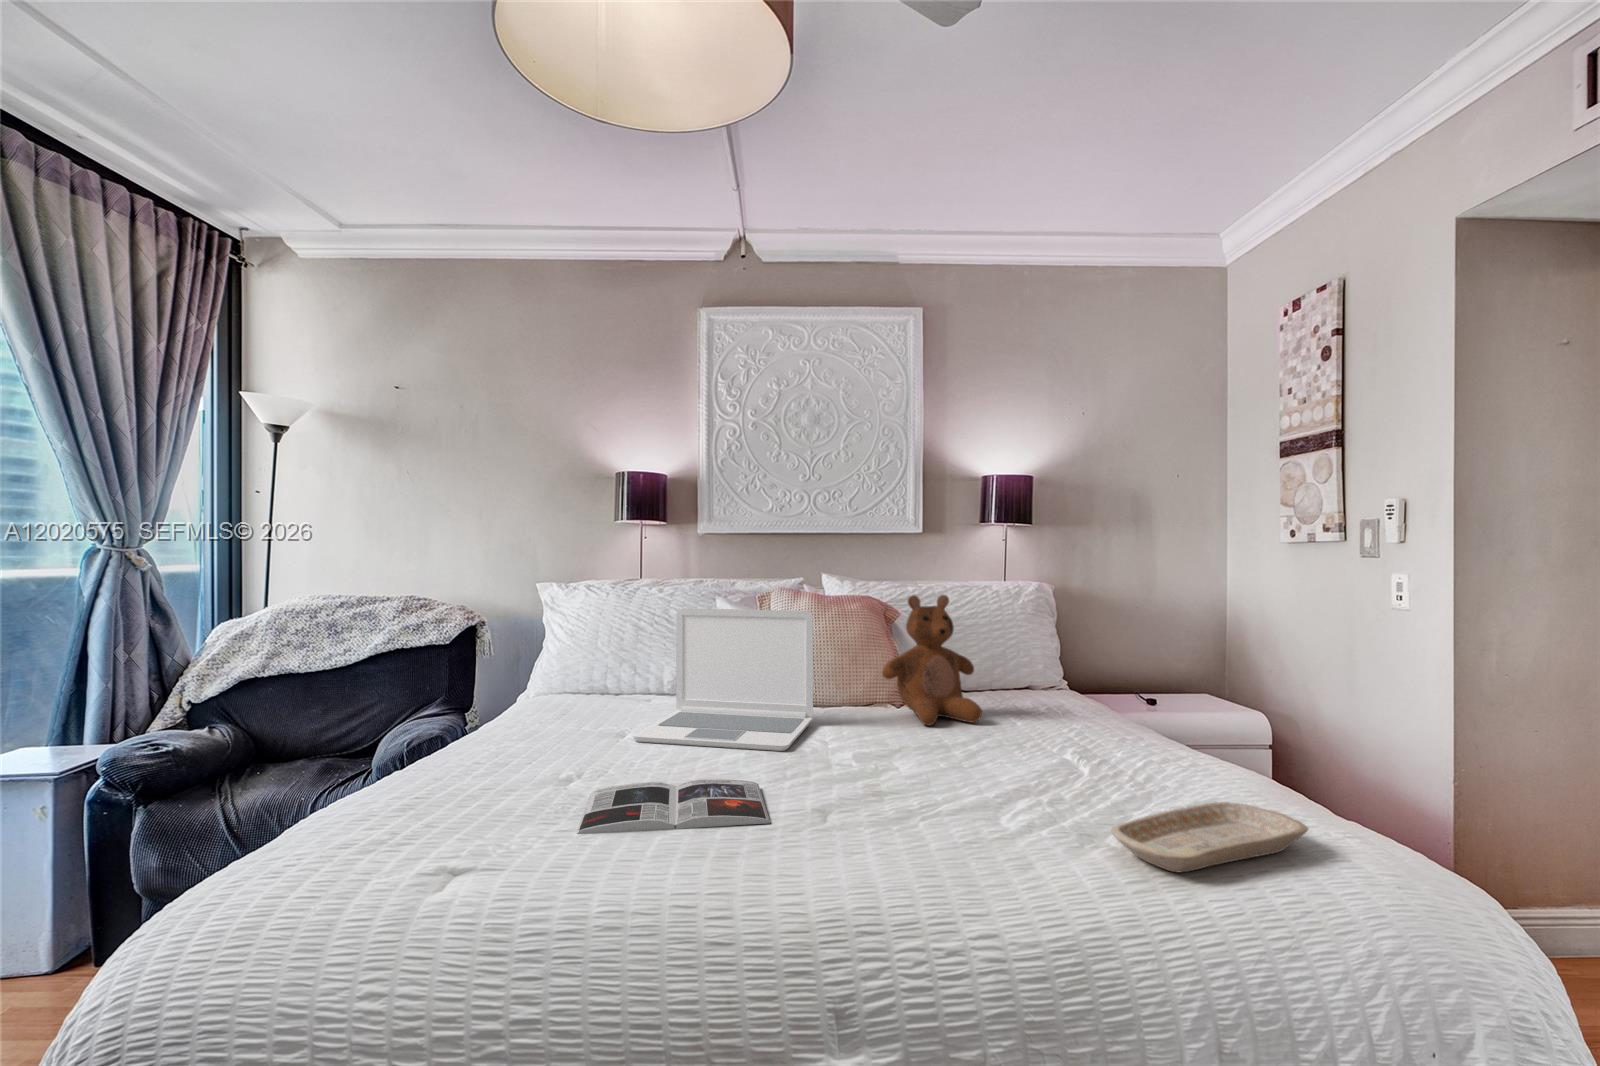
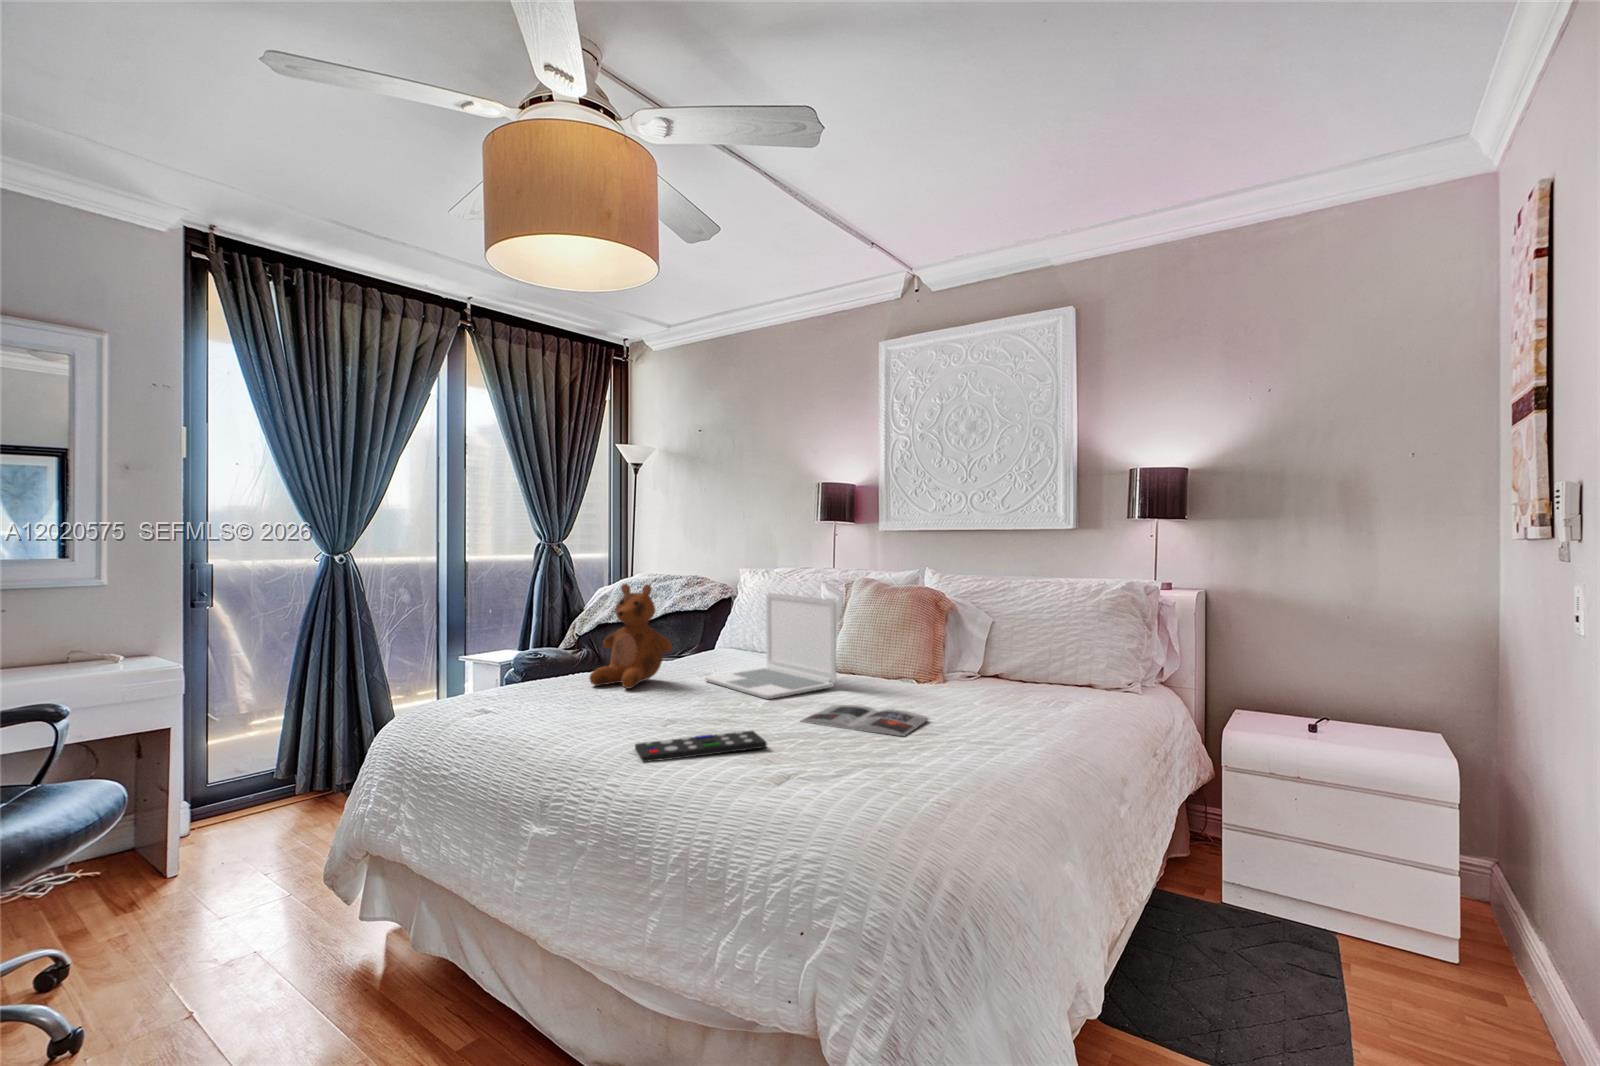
teddy bear: present [882,595,982,726] -> present [590,584,672,689]
magazine: present [577,779,770,834] -> present [800,705,929,736]
remote control: none [860,795,993,883] -> present [635,731,767,762]
tray: present [1111,802,1308,872] -> none [750,760,908,803]

